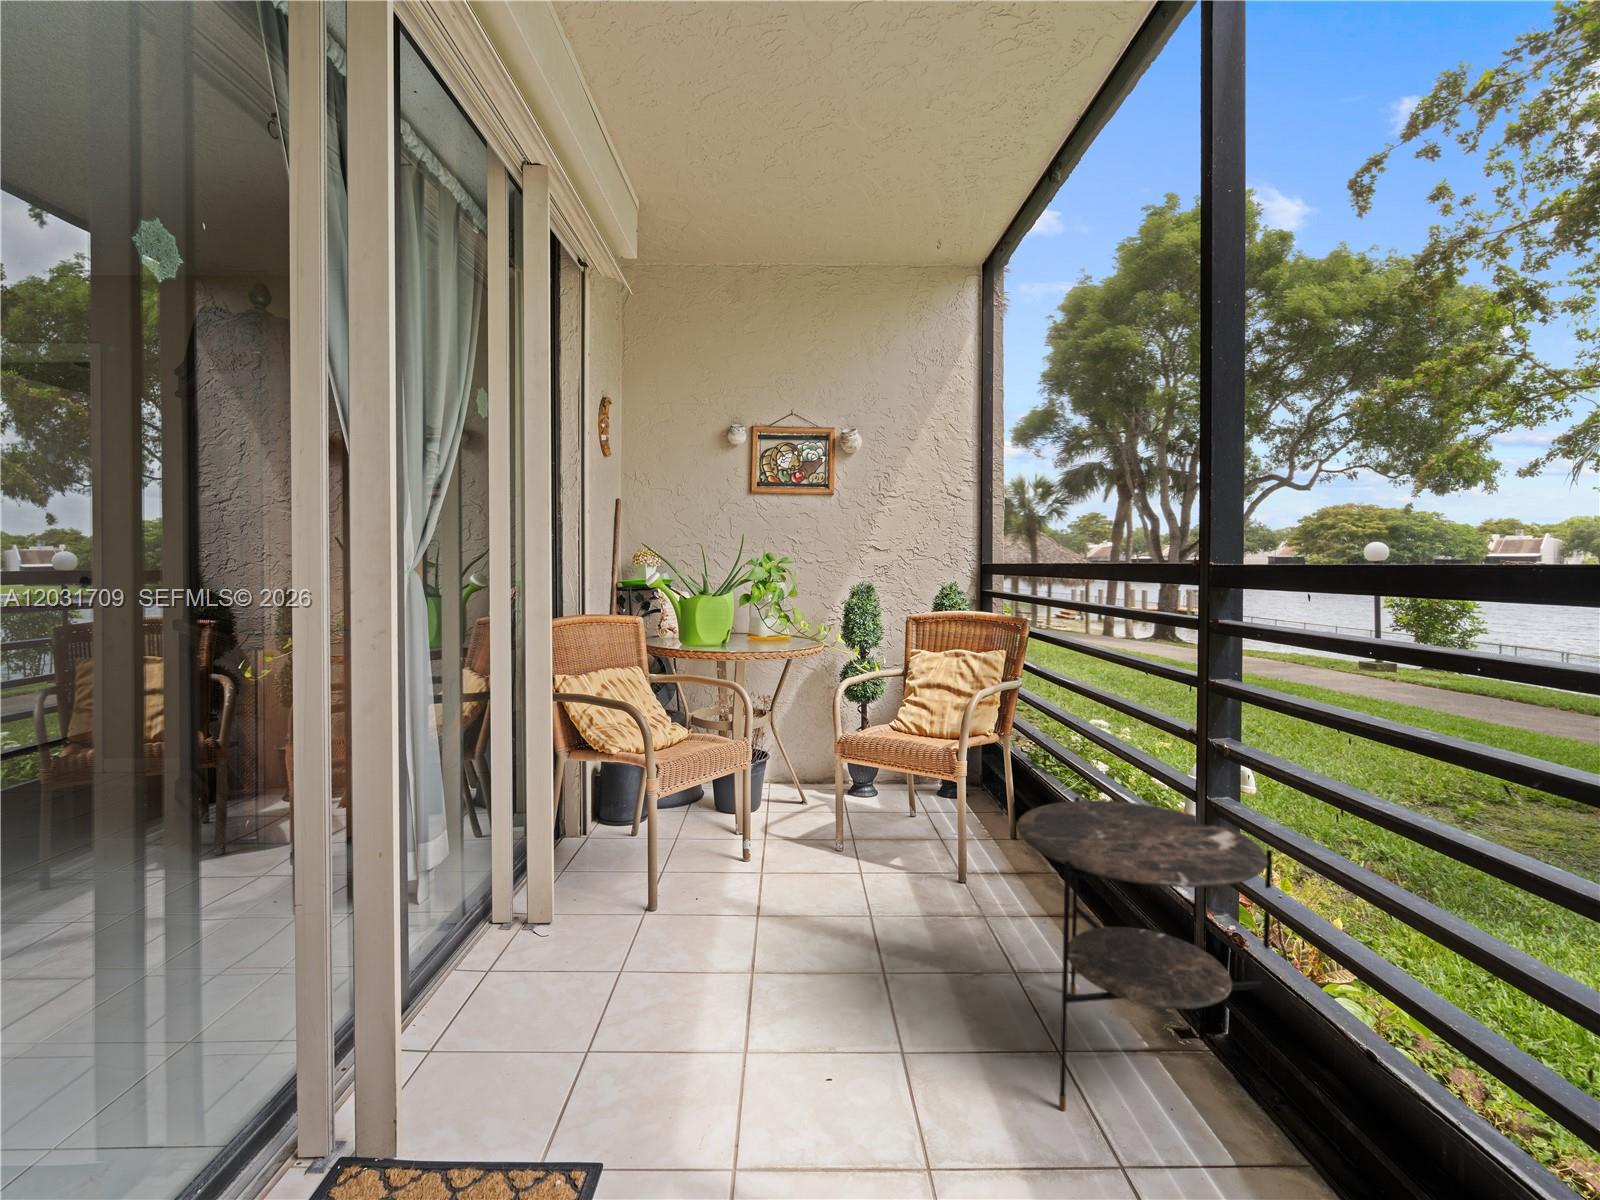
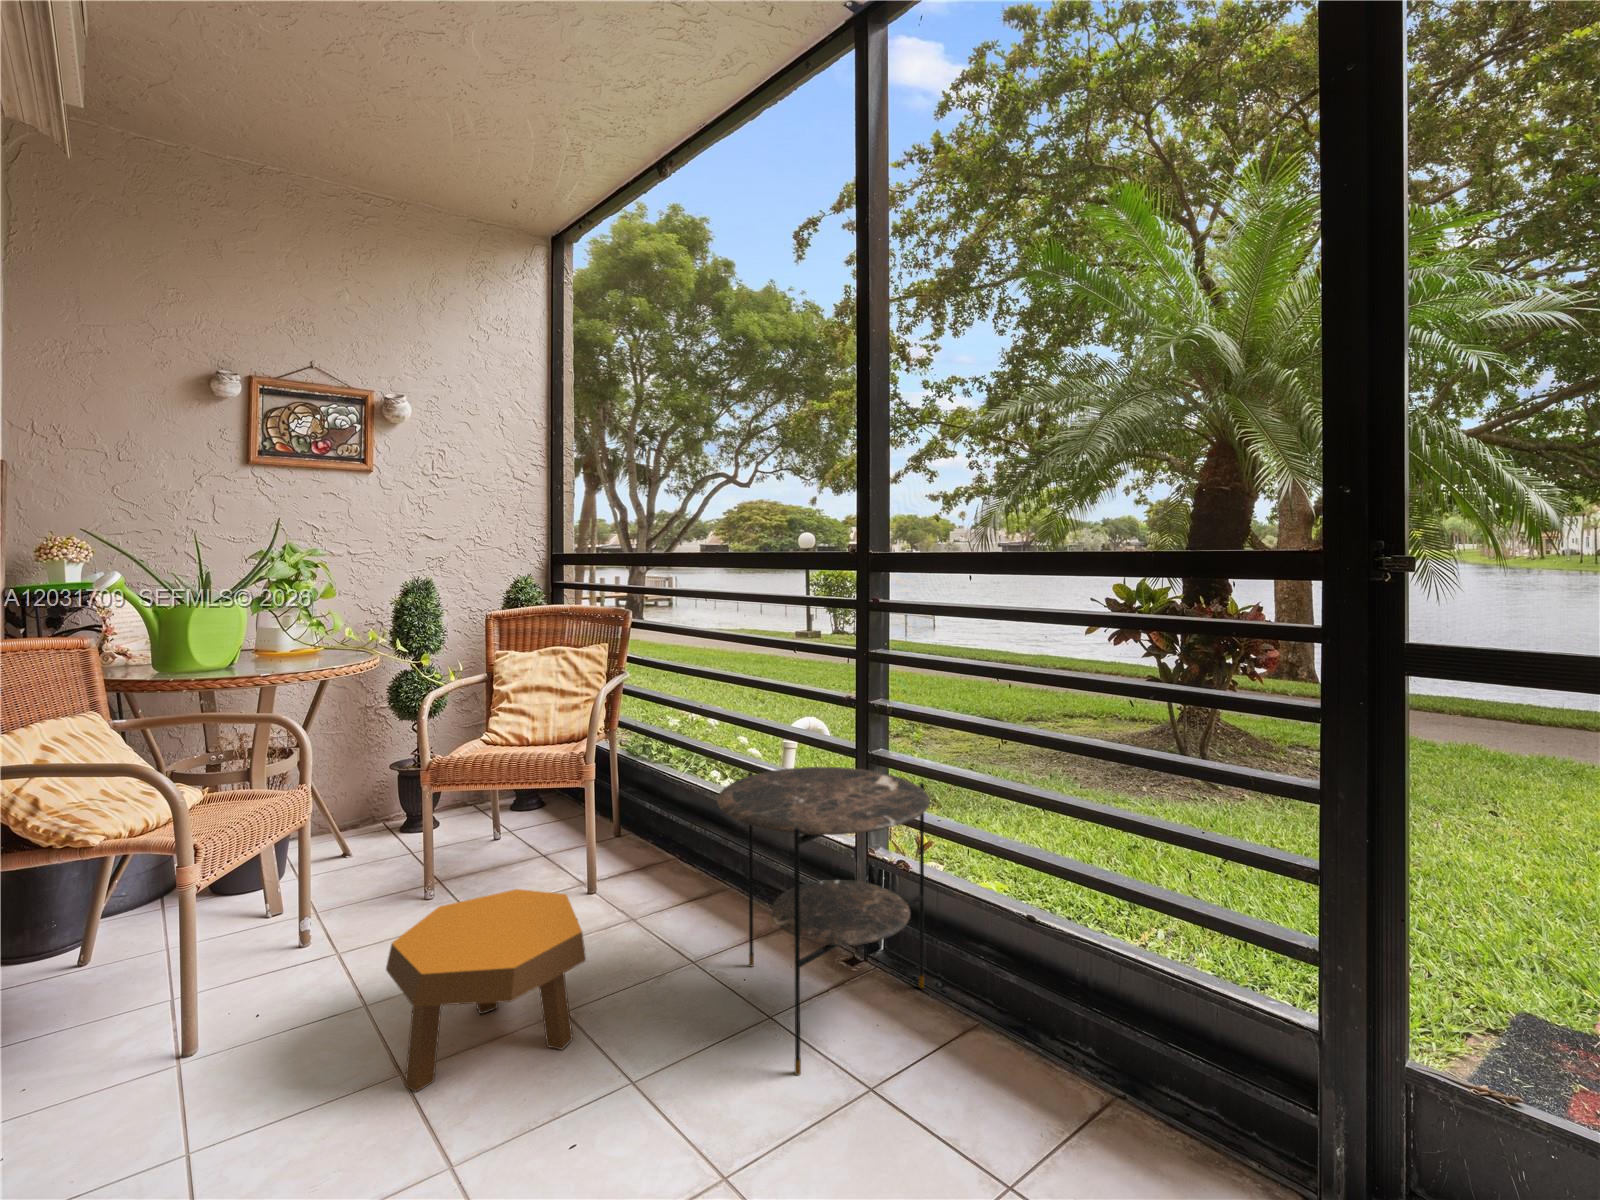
footstool: none [757,854,904,1000] -> present [386,889,586,1092]

